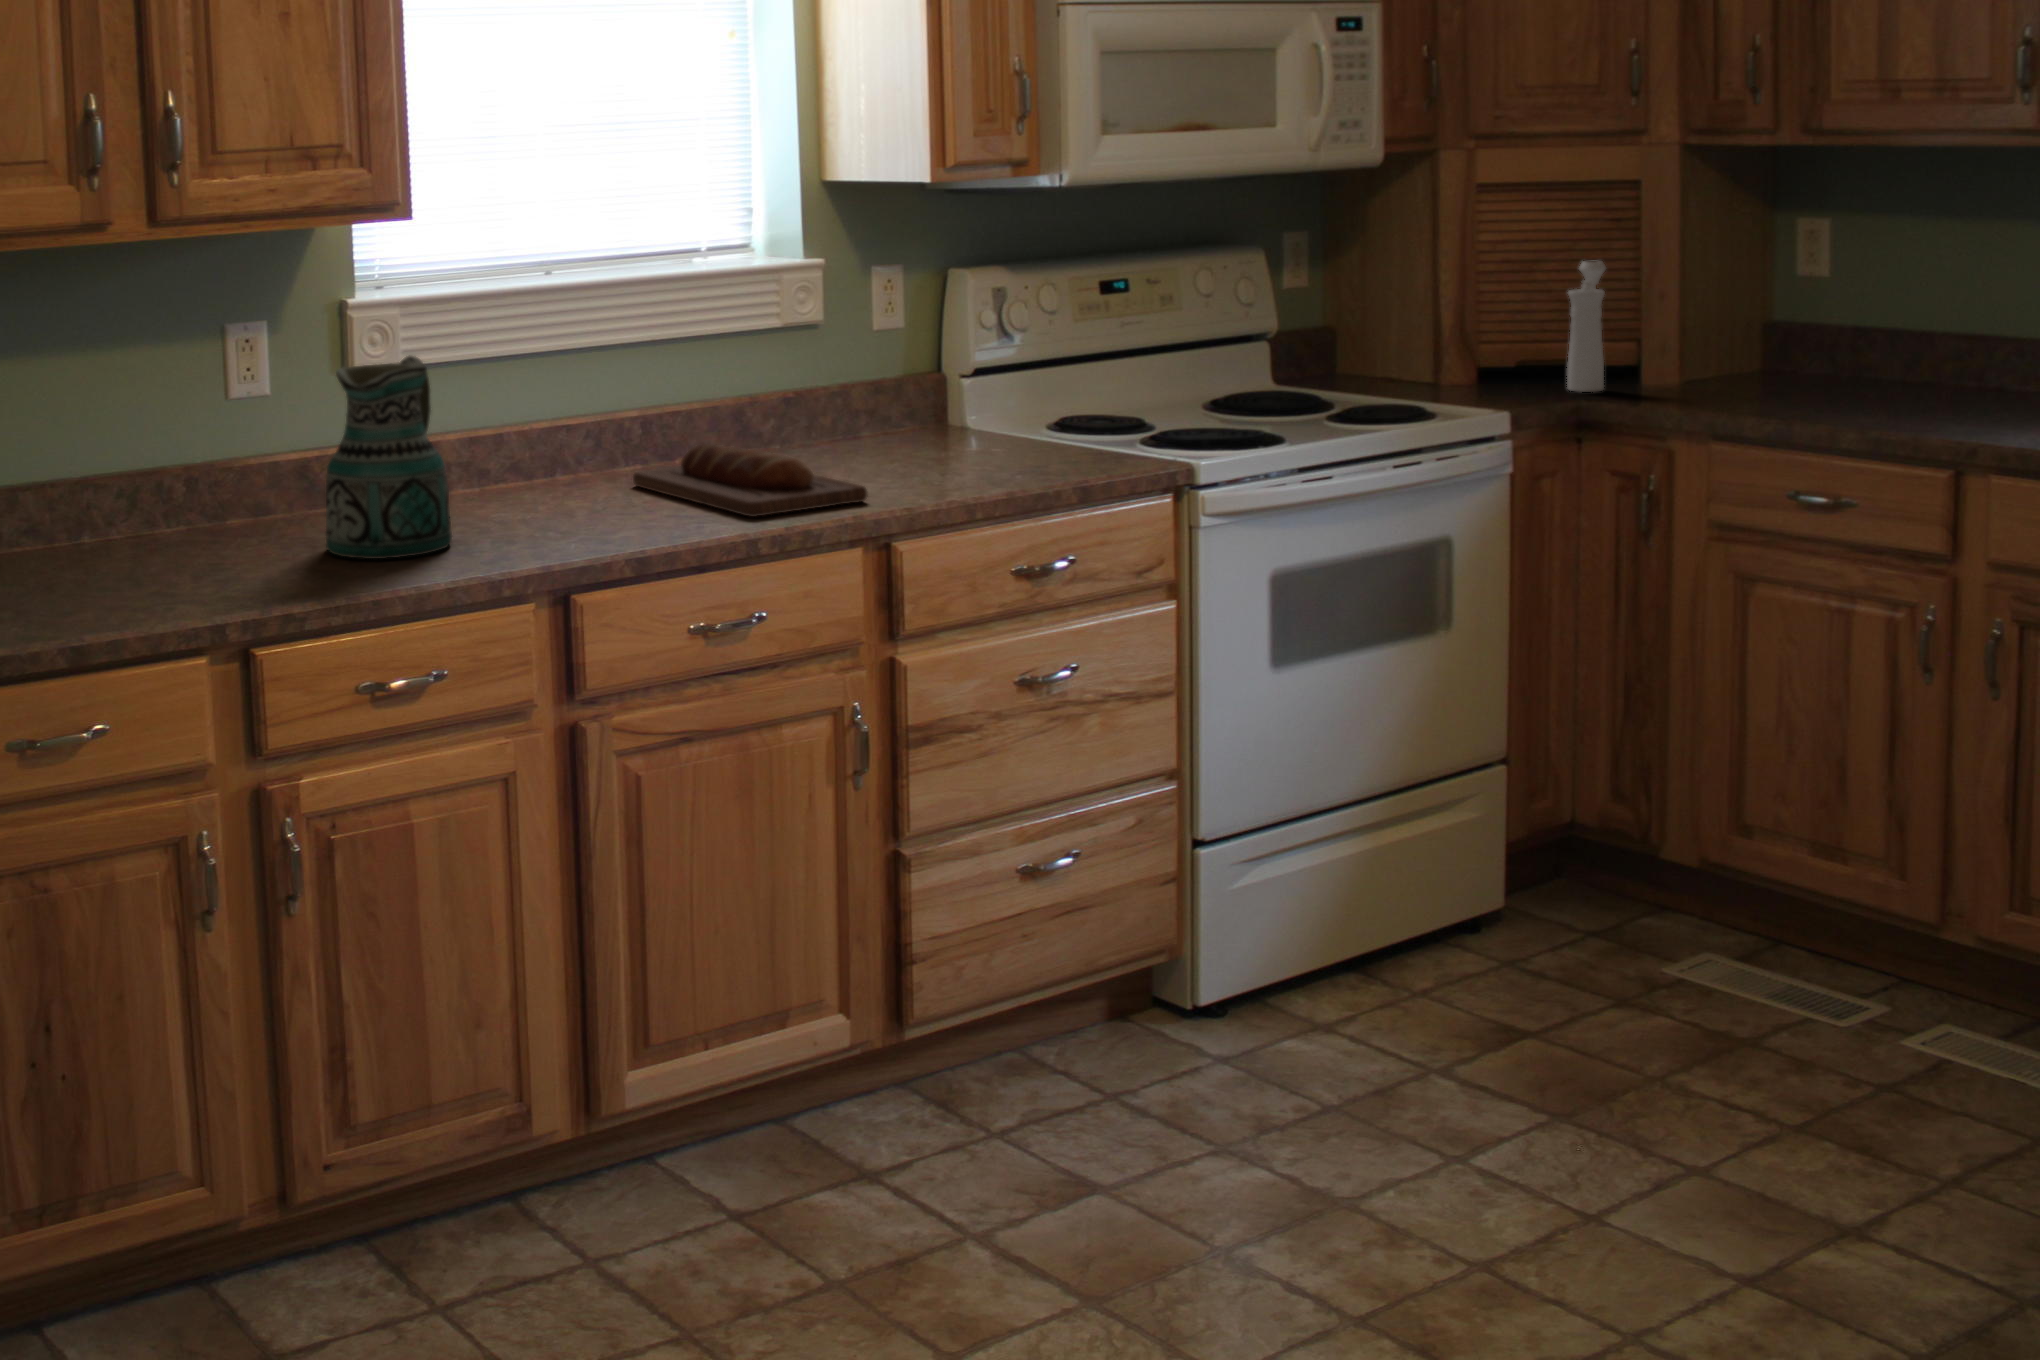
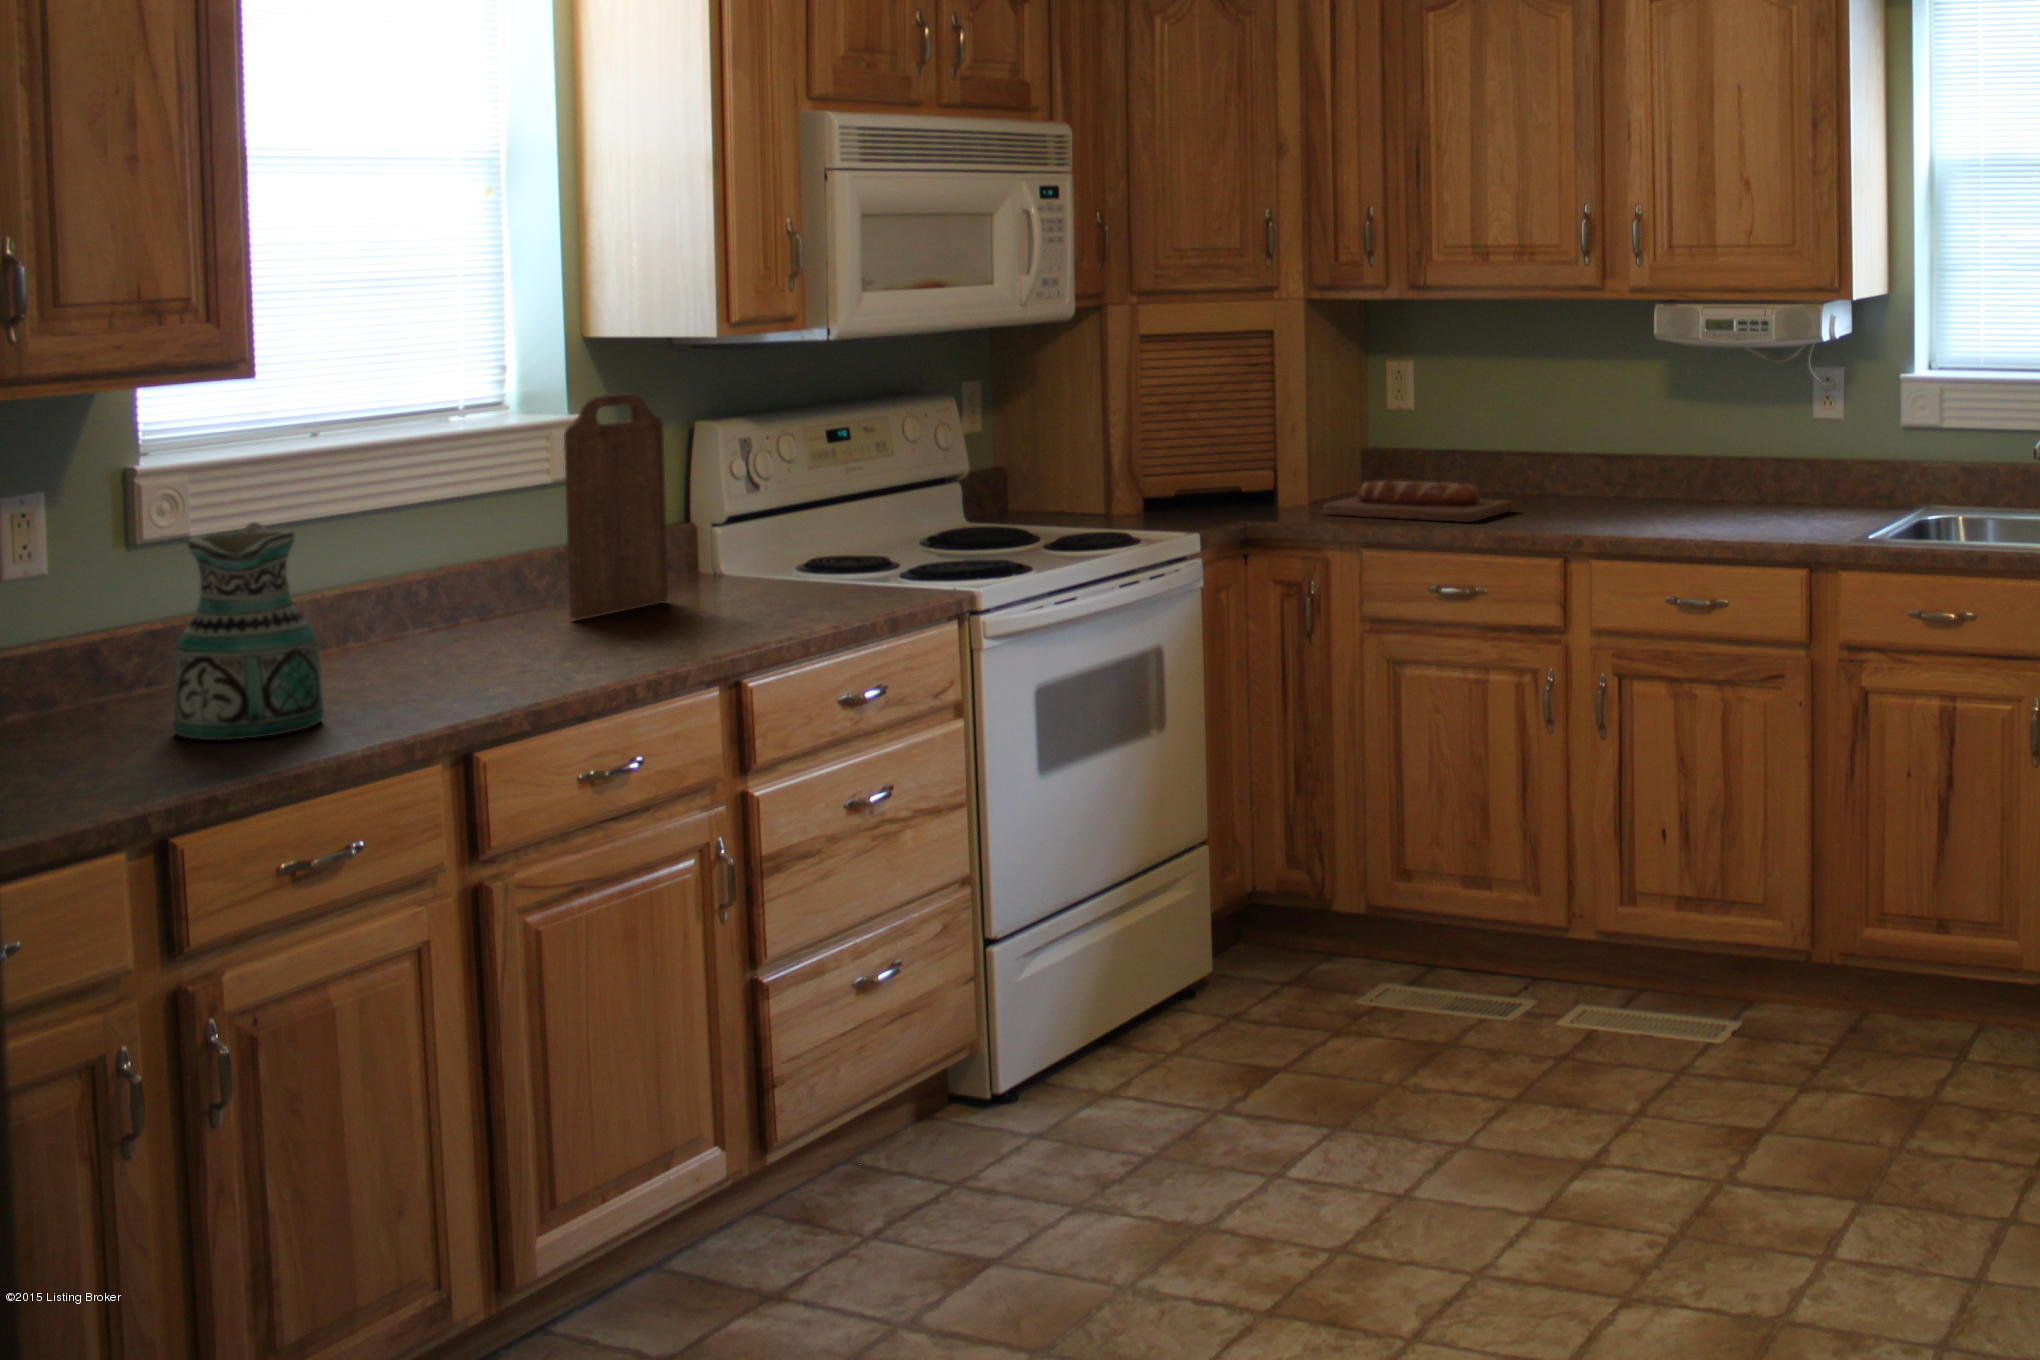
cutting board: none [771,239,885,463] -> present [564,393,668,619]
pepper mill: present [1567,261,1606,392] -> none [1215,404,1245,517]
bread loaf: present [633,444,867,517] -> present [1323,481,1513,522]

